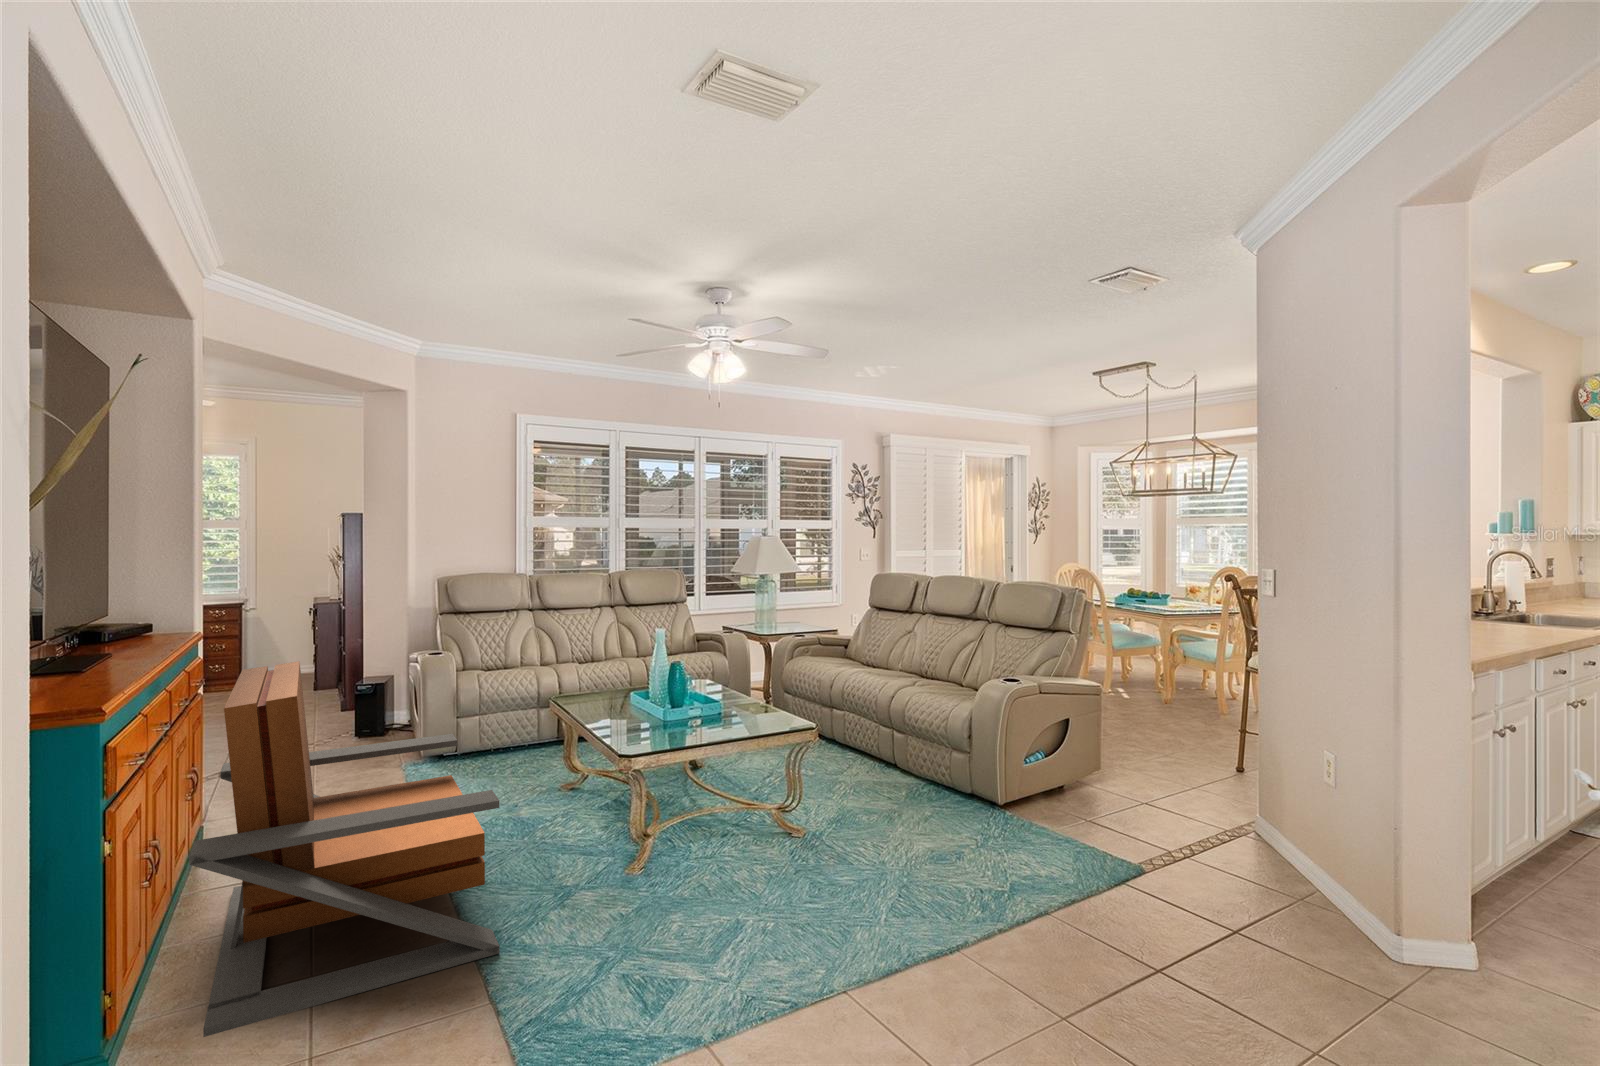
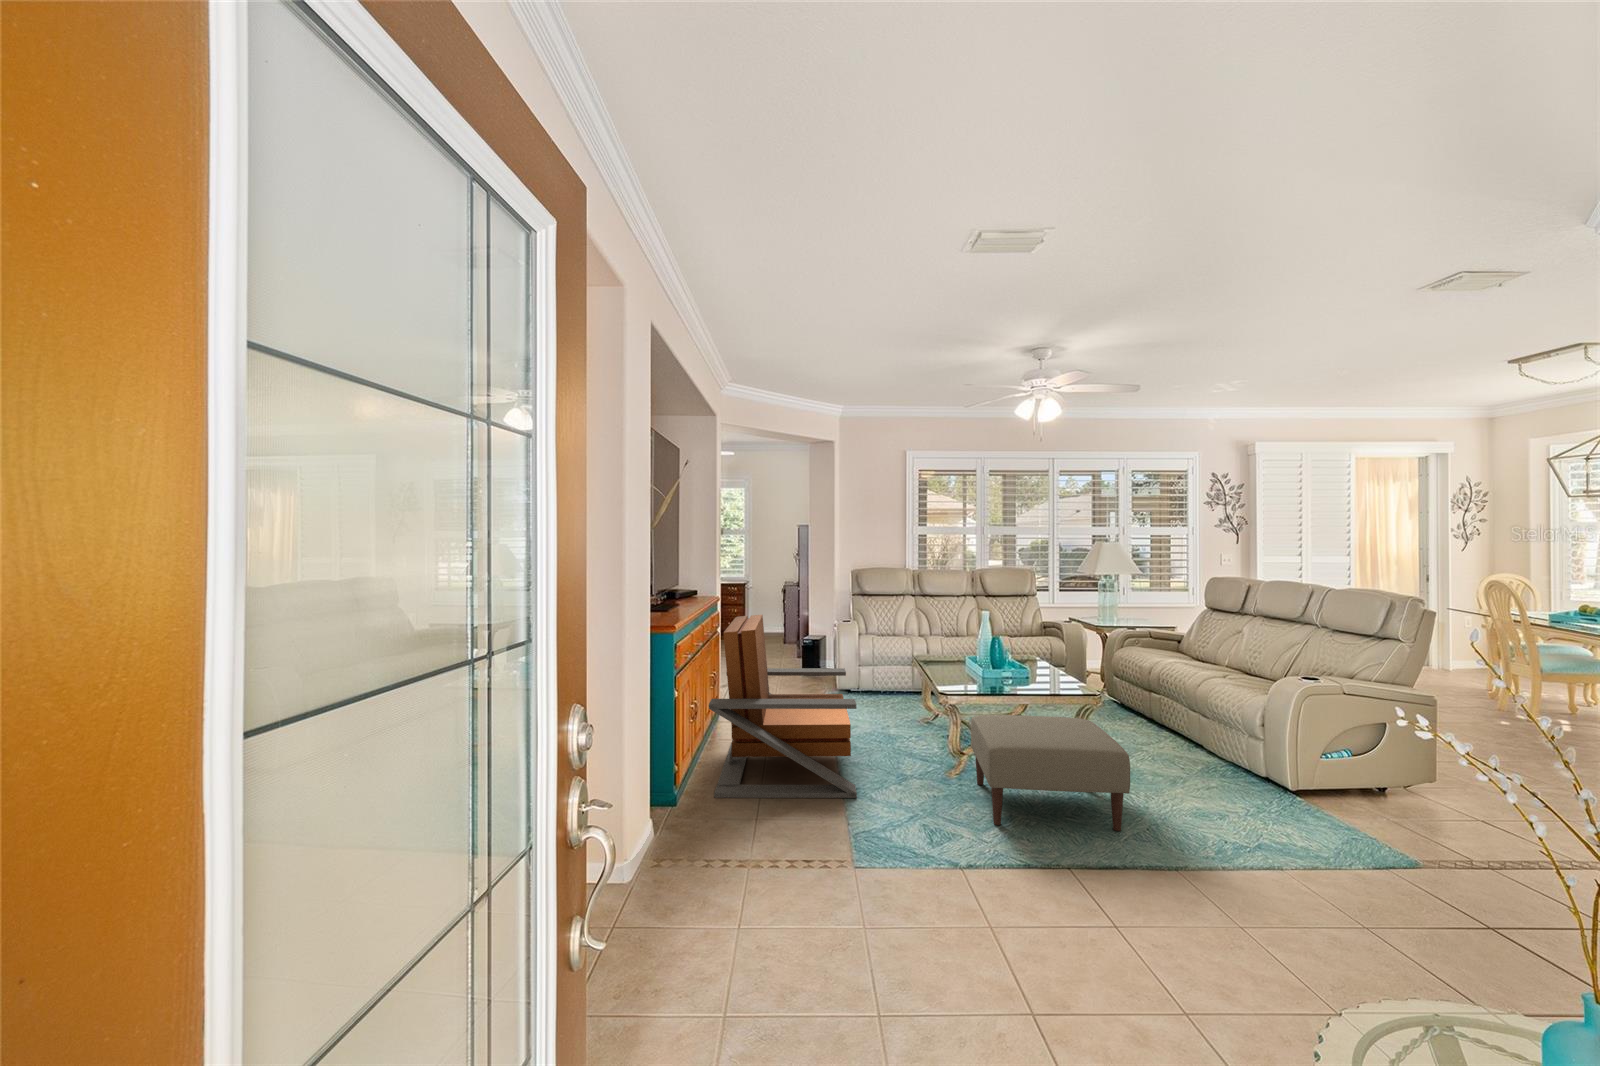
ottoman: none [663,761,882,942] -> present [971,715,1130,831]

